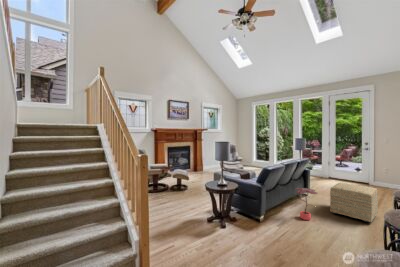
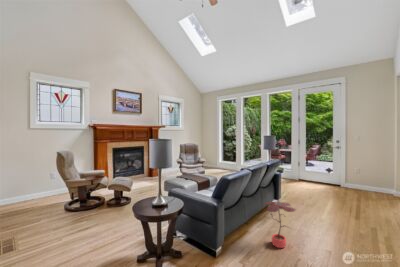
ottoman: present [330,183,378,222] -> none [309,190,365,246]

